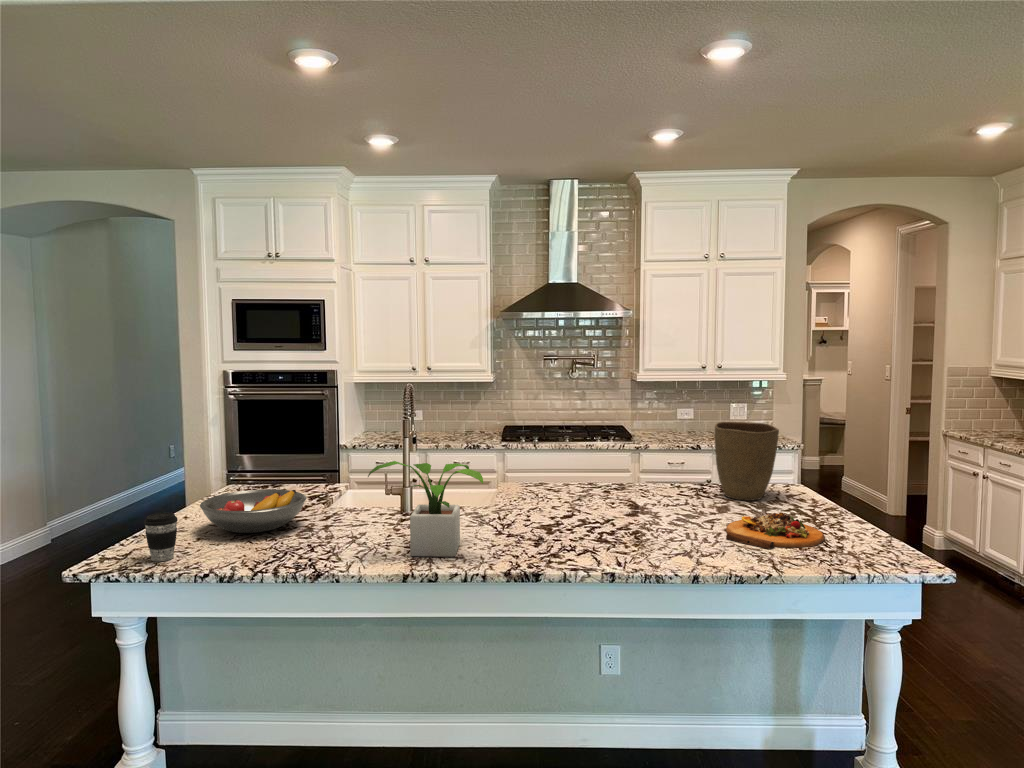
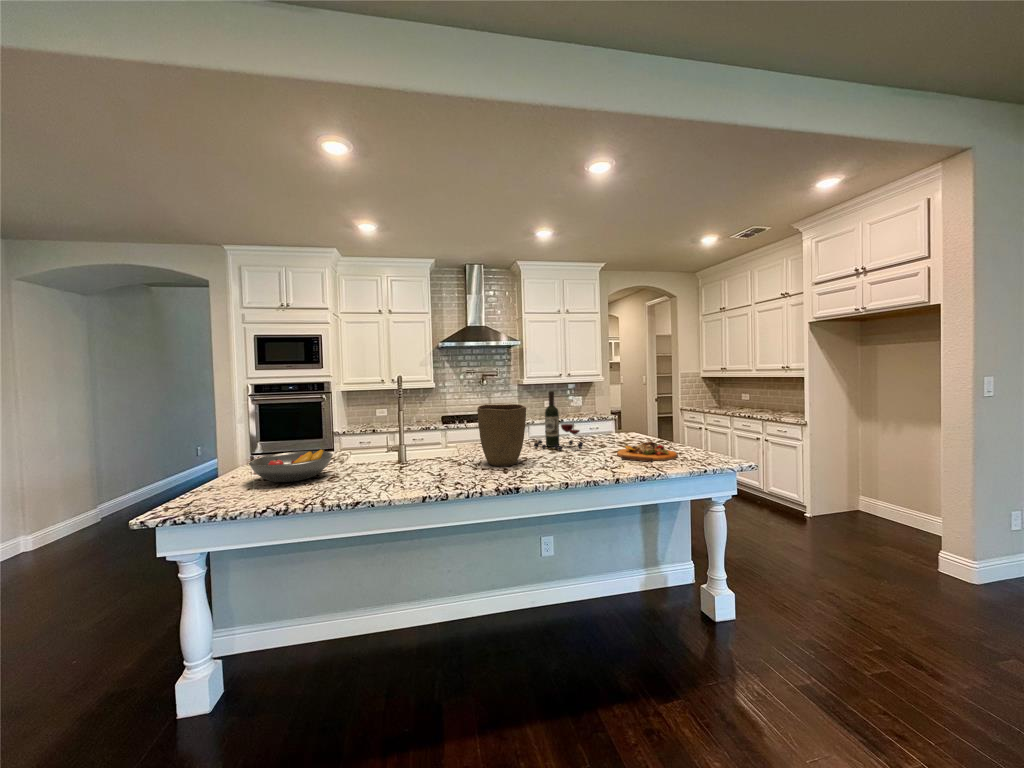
wine bottle: none [607,417,686,516] -> present [534,391,583,450]
vase: present [715,422,779,501] -> present [477,404,526,466]
potted plant: present [368,461,483,557] -> none [389,418,473,485]
coffee cup: present [144,513,178,561] -> none [206,467,235,506]

